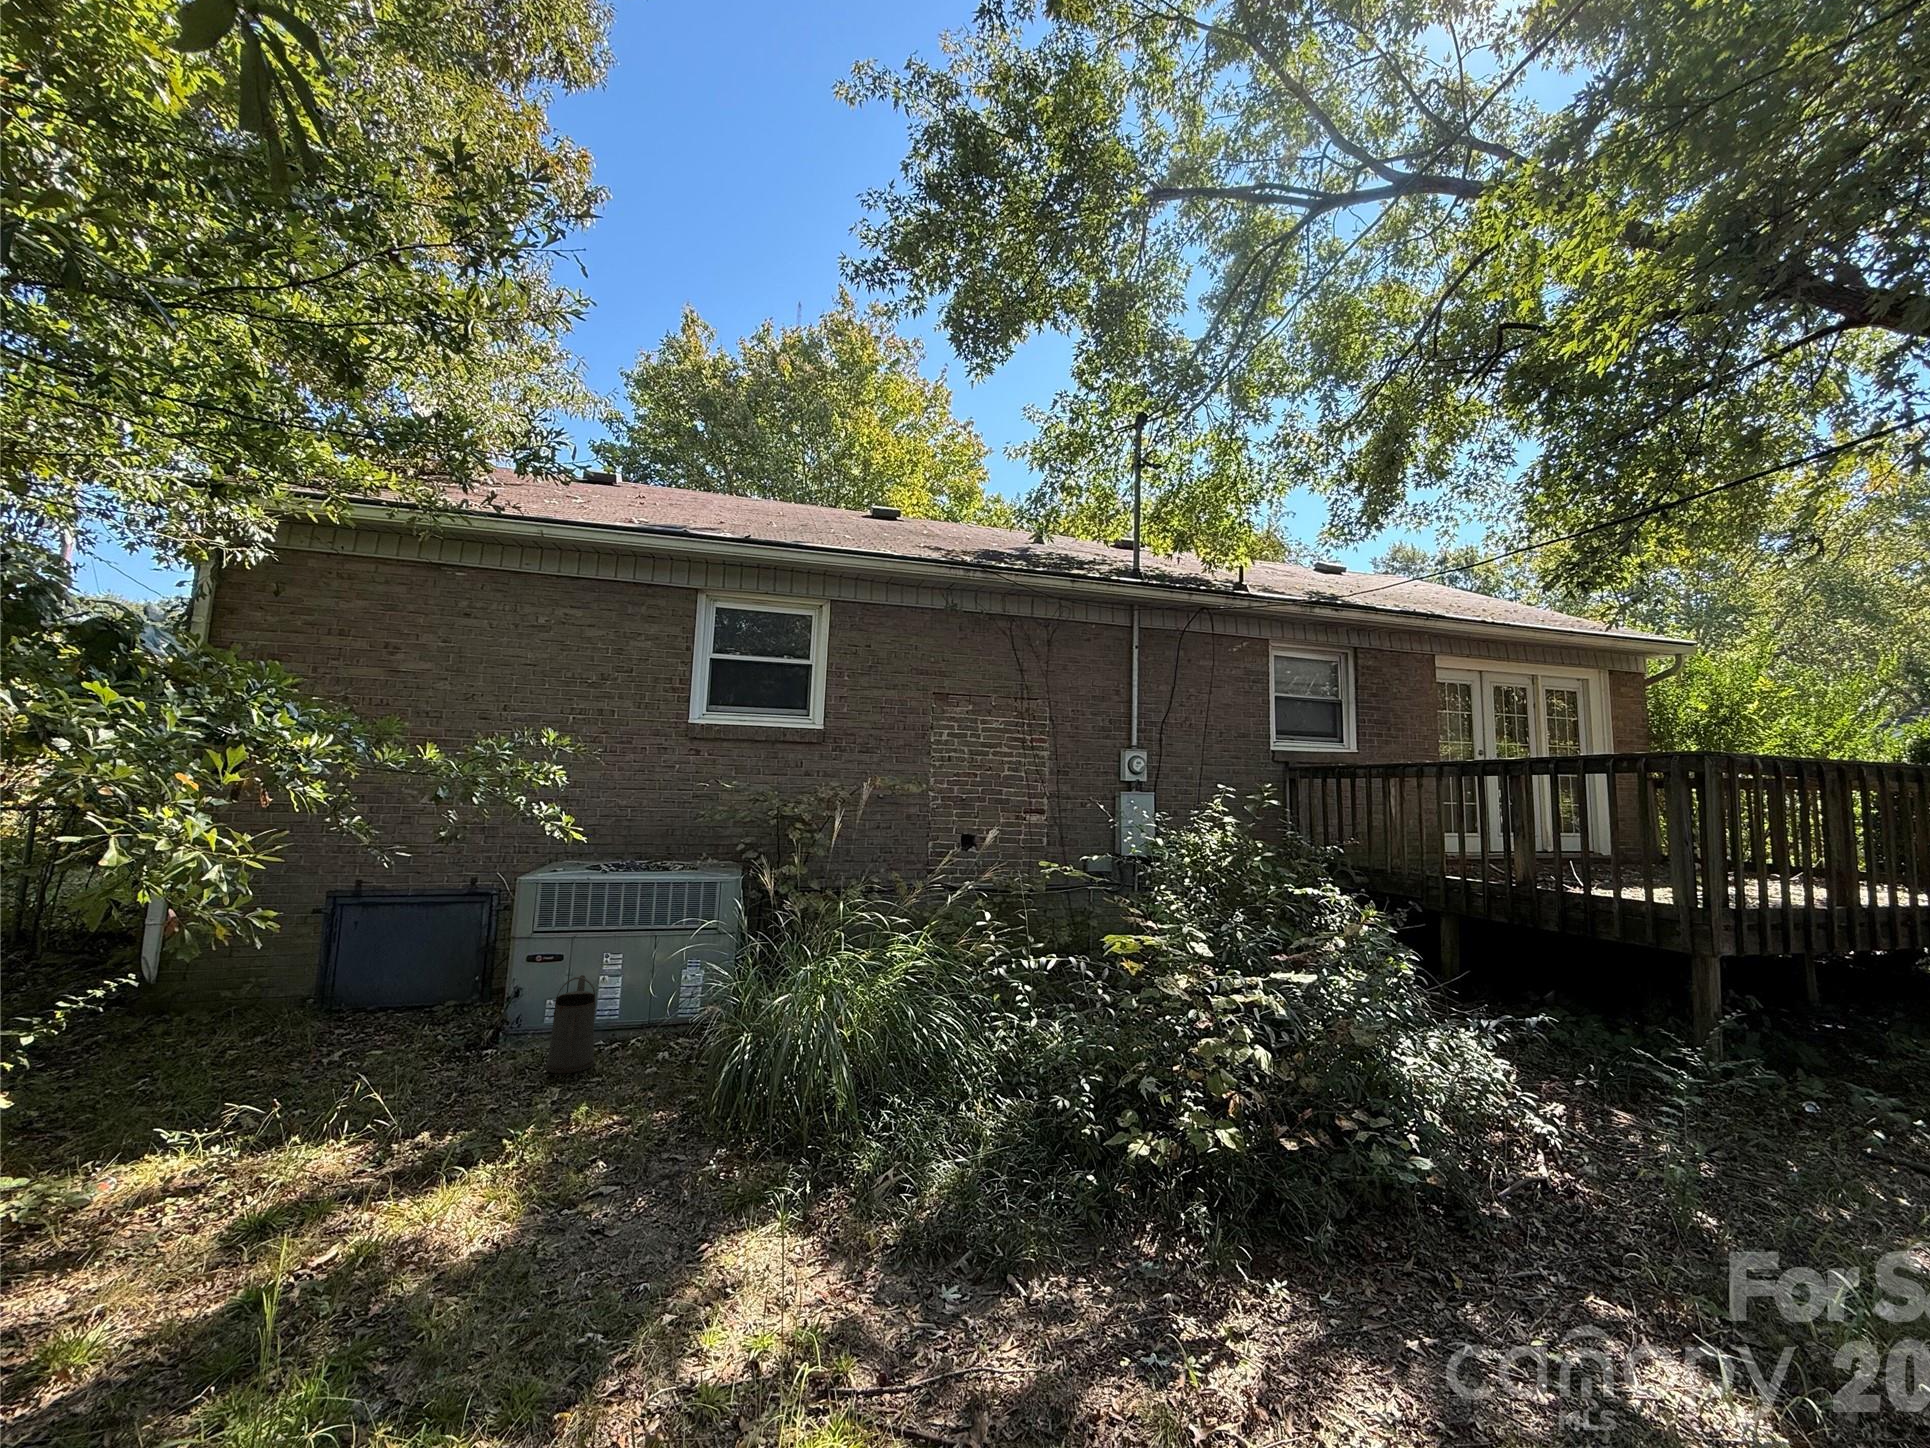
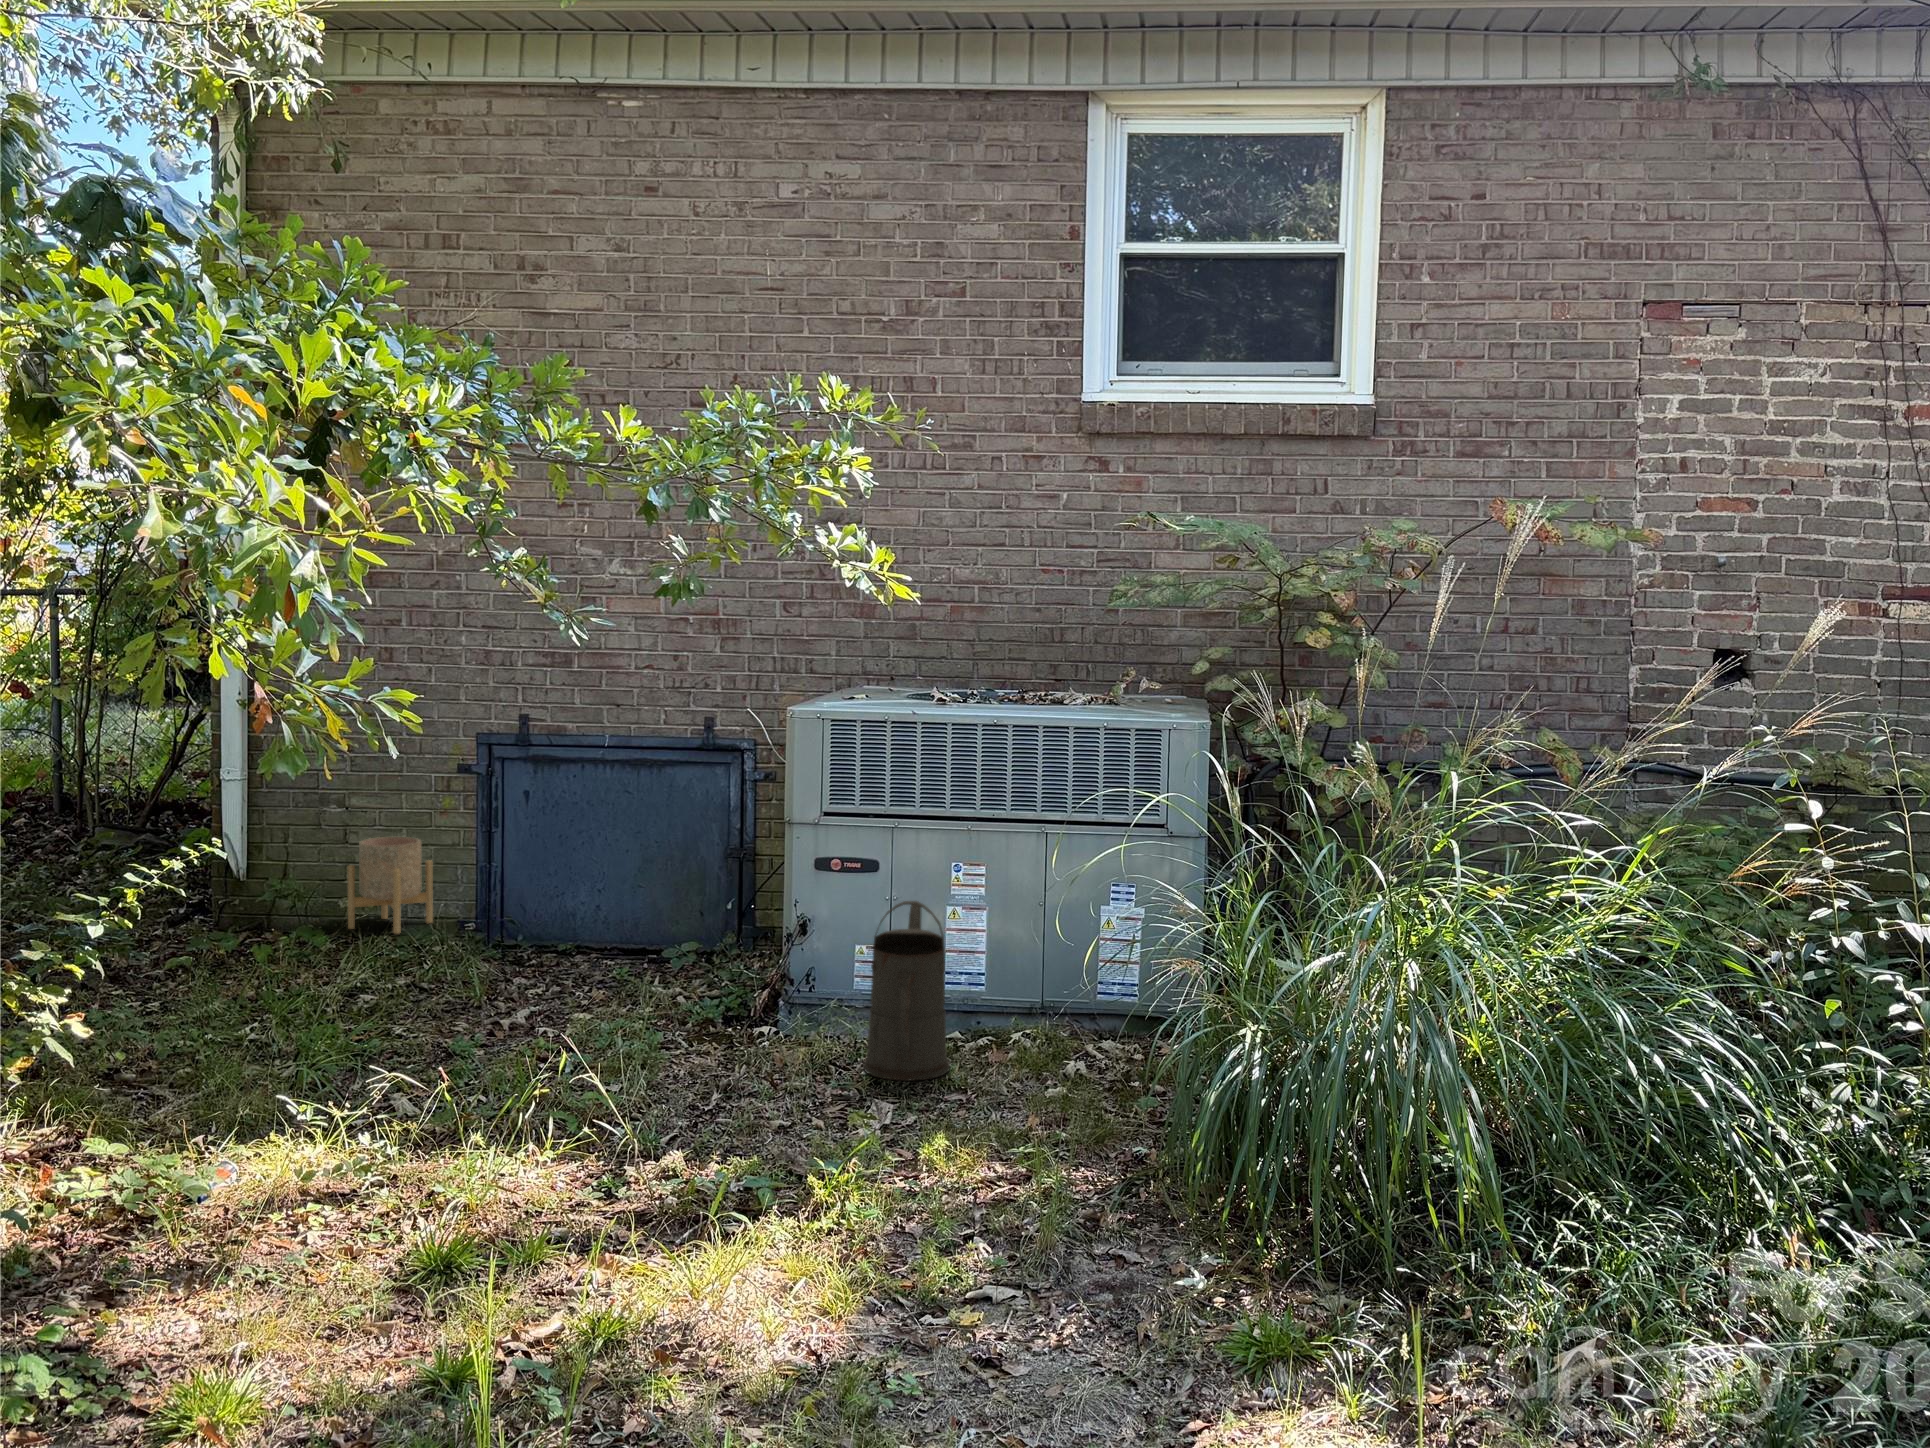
planter: none [220,955,286,1013] -> present [348,837,433,934]

